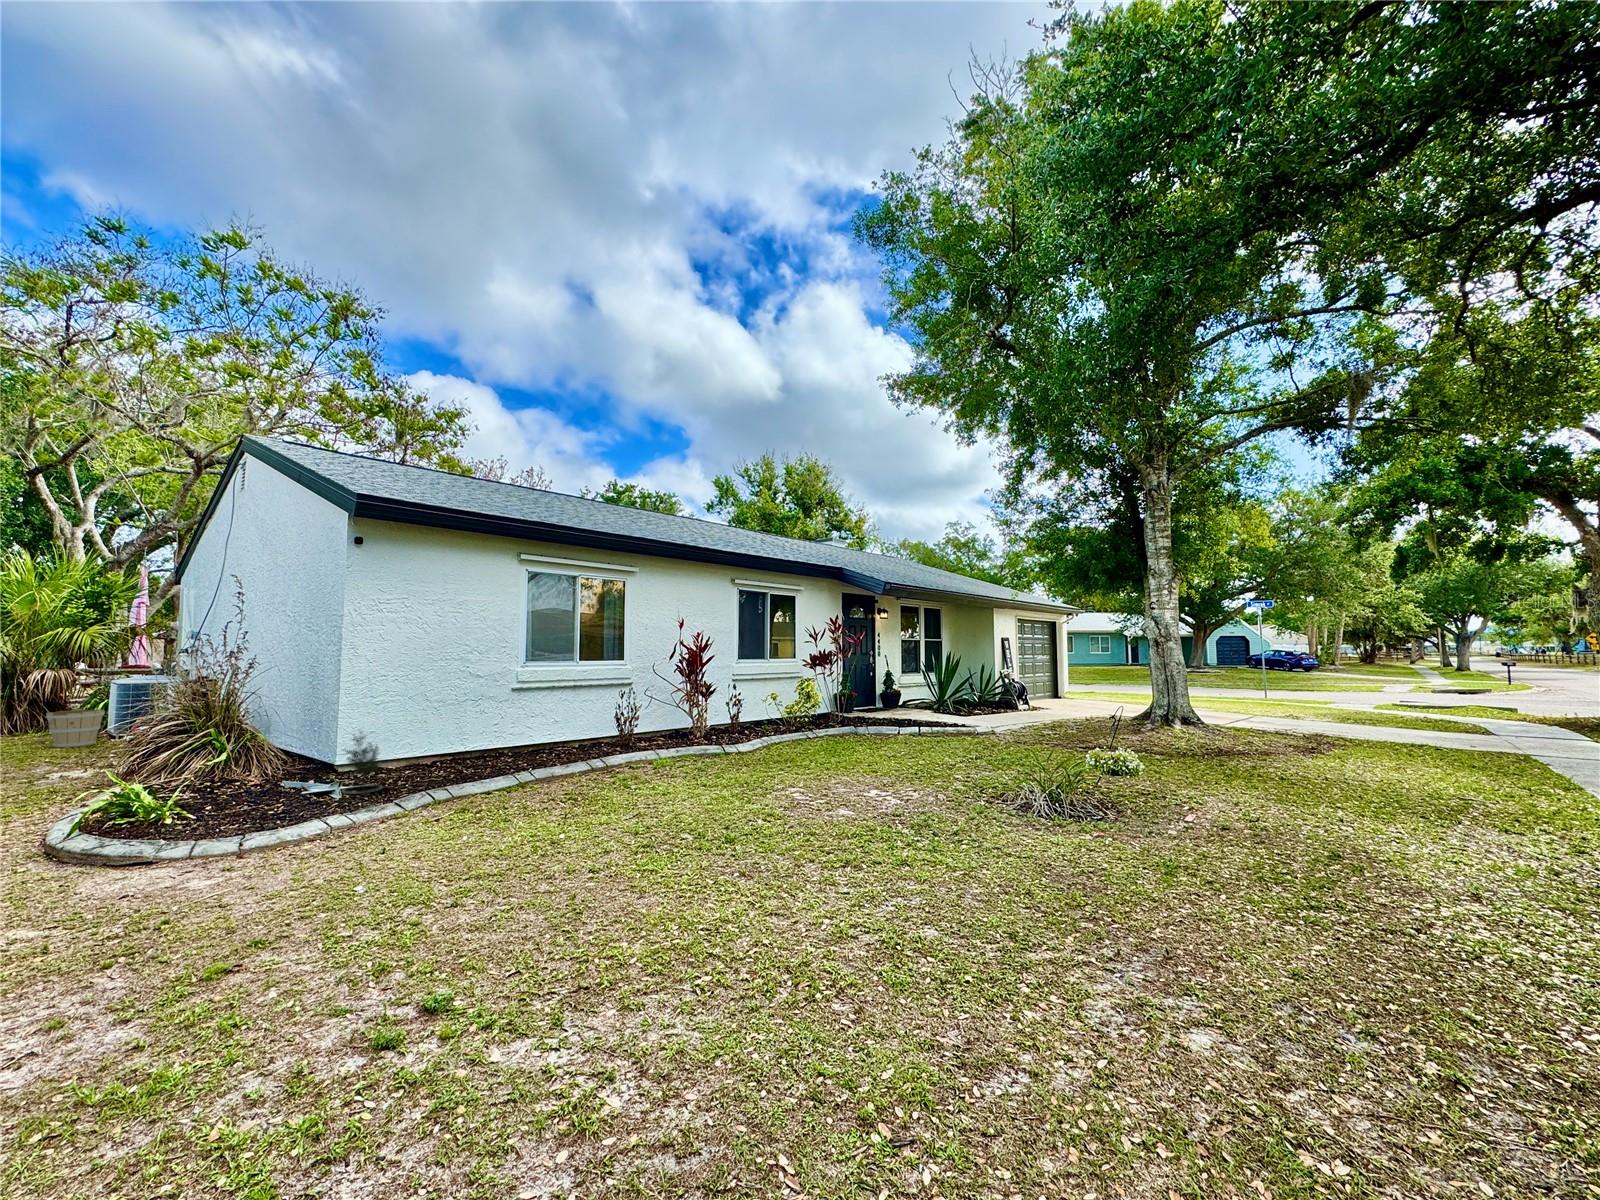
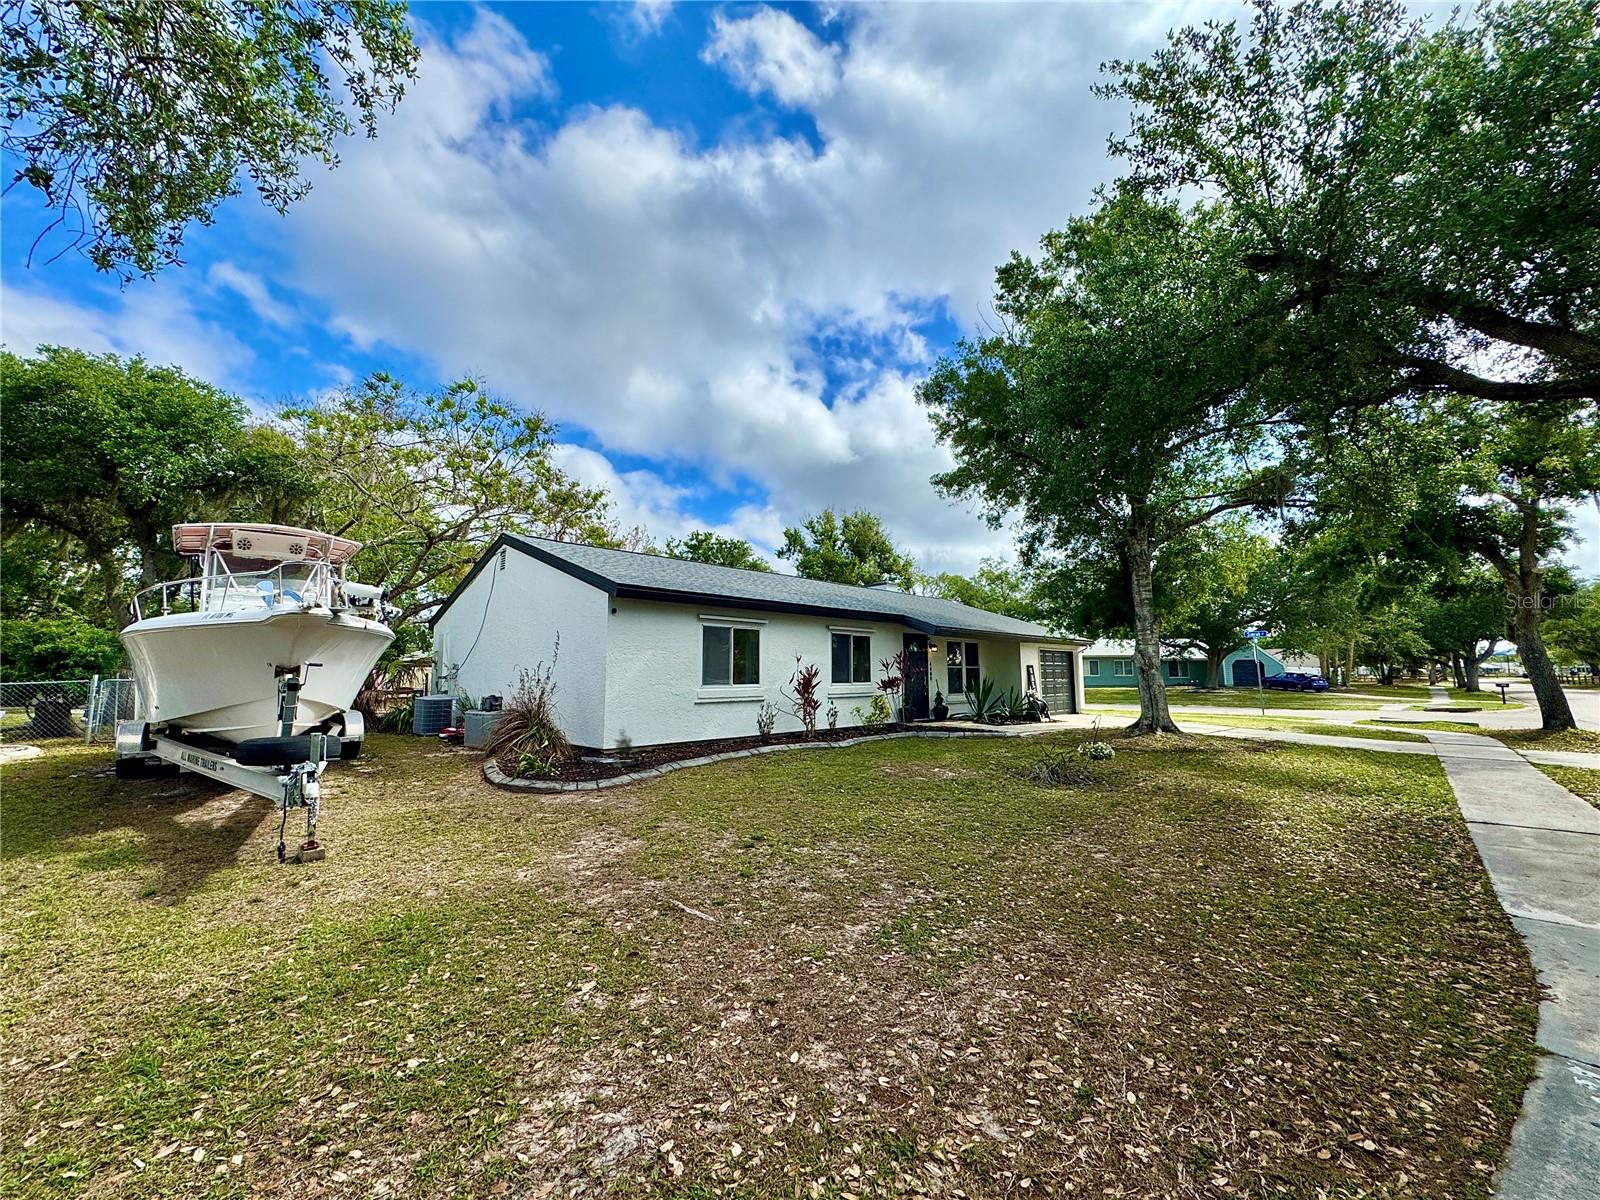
wooden bucket: present [46,709,105,748] -> none [392,716,423,741]

